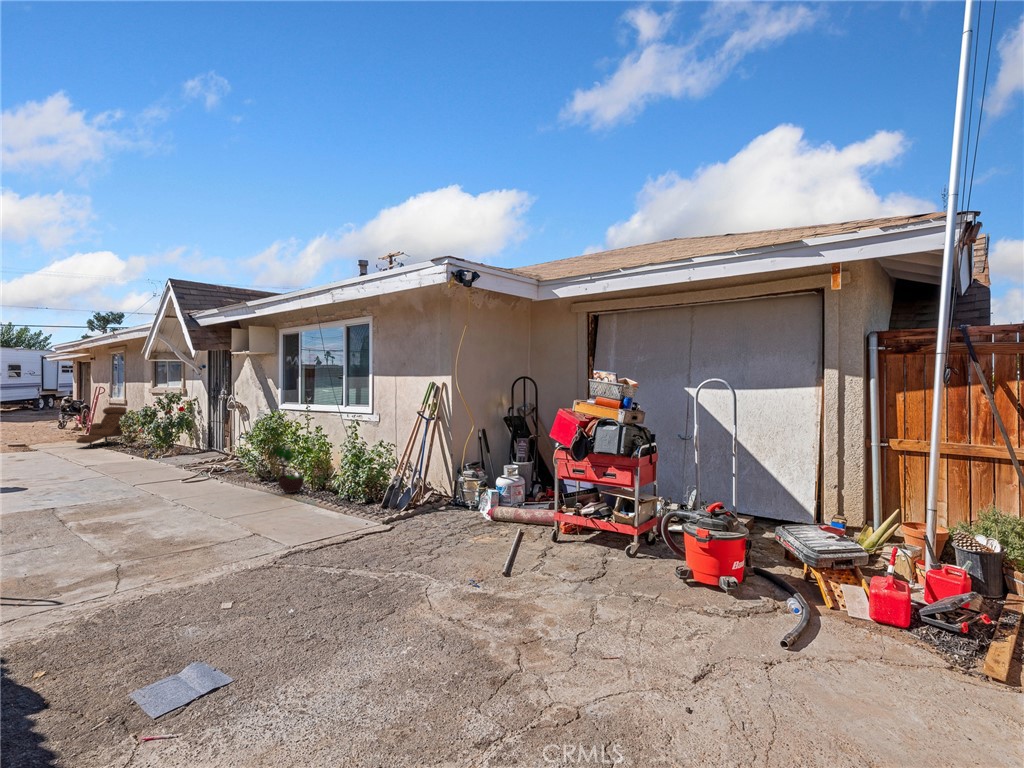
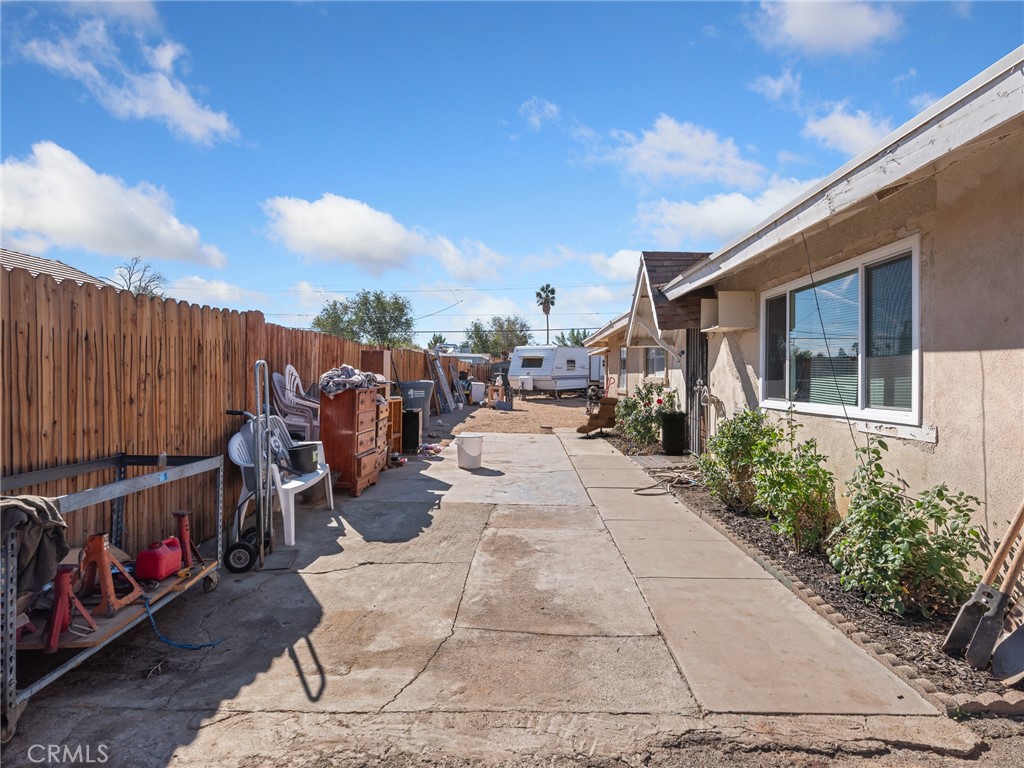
trash can: none [180,417,213,453] -> present [656,411,690,455]
potted tree: present [269,444,304,493] -> none [722,457,783,550]

